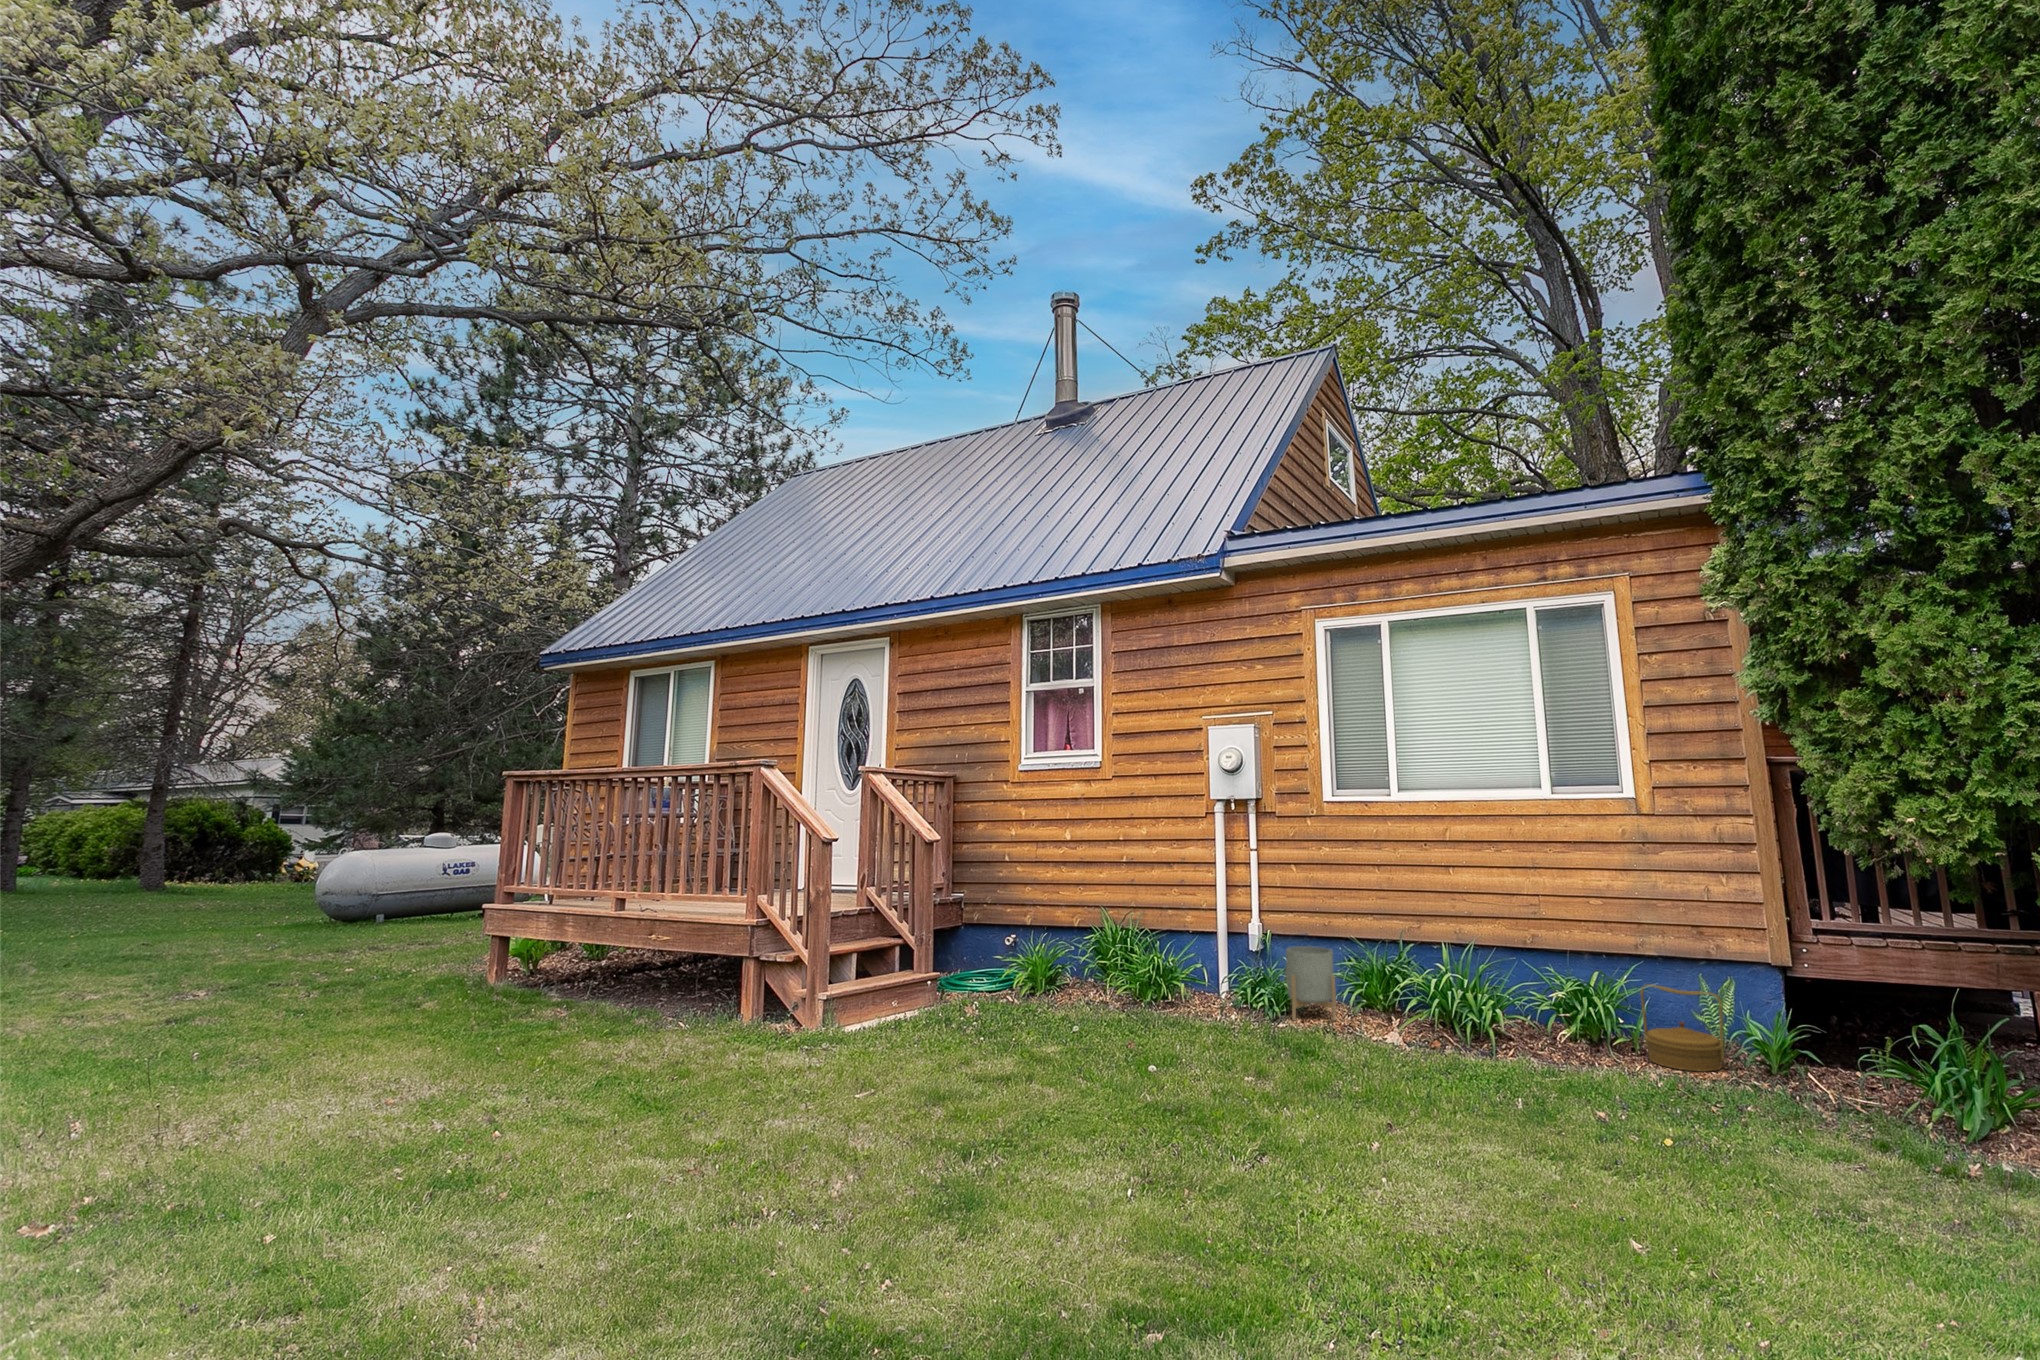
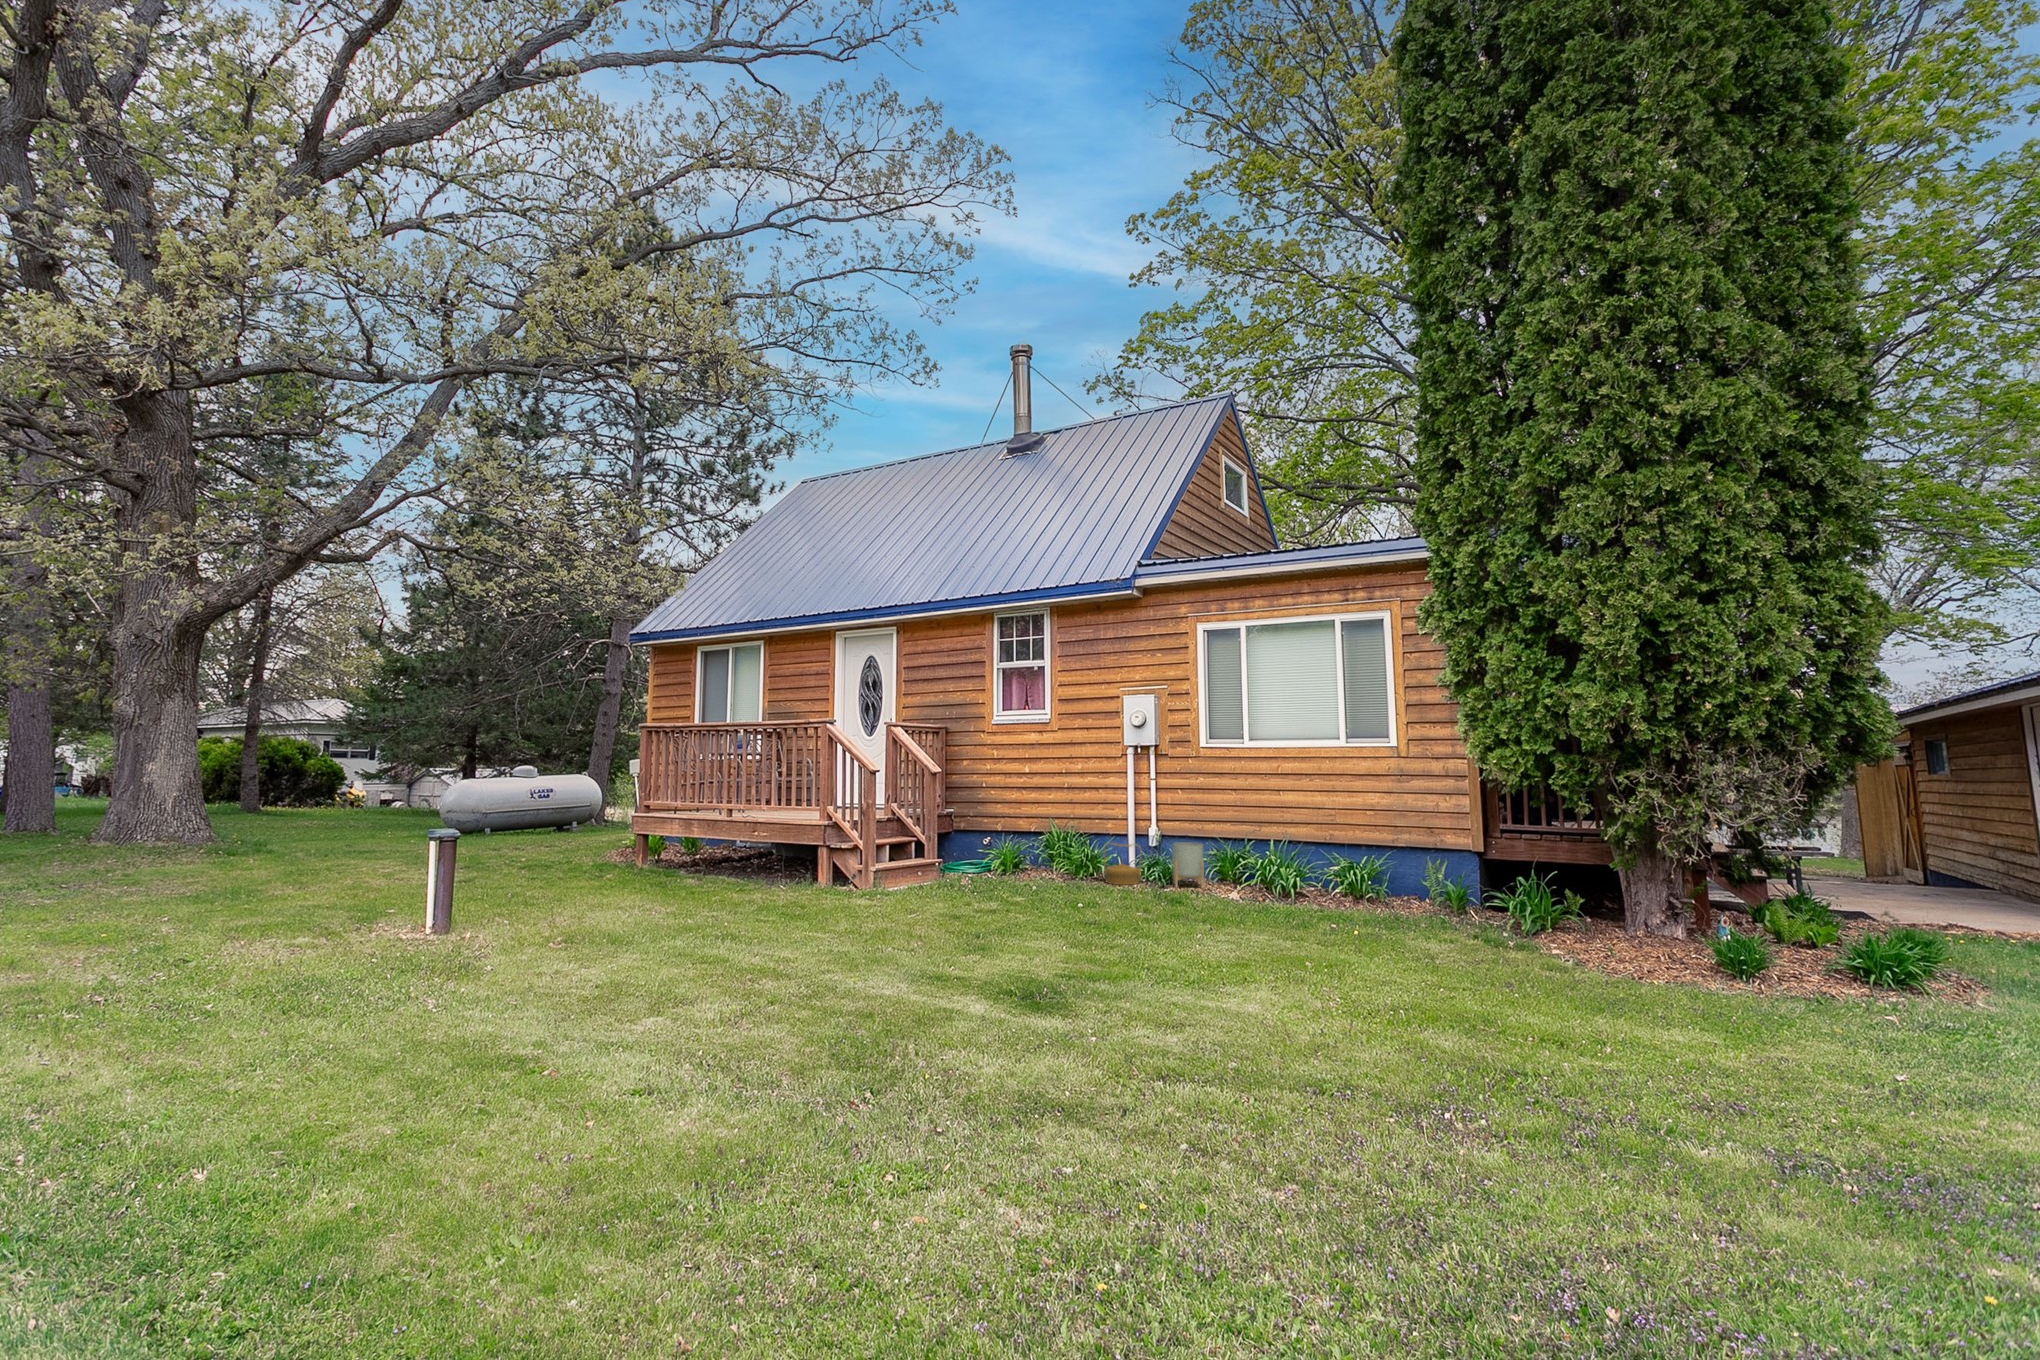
woven basket: present [1640,984,1724,1072] -> present [1104,844,1141,885]

